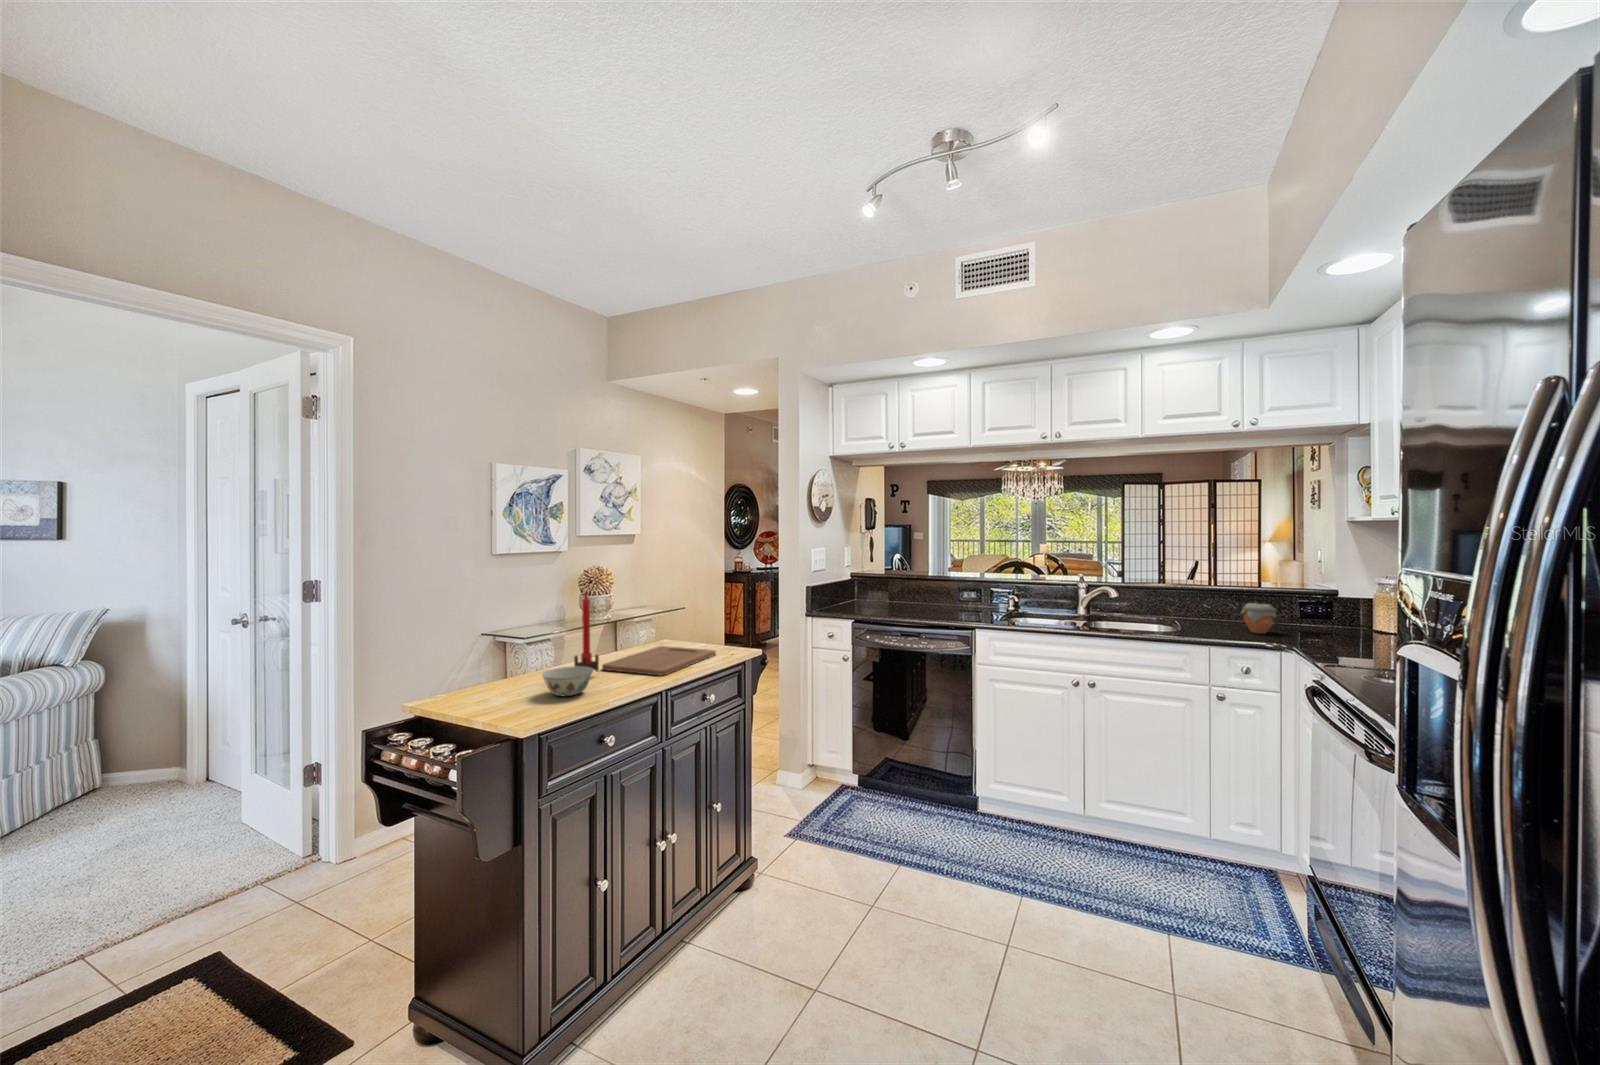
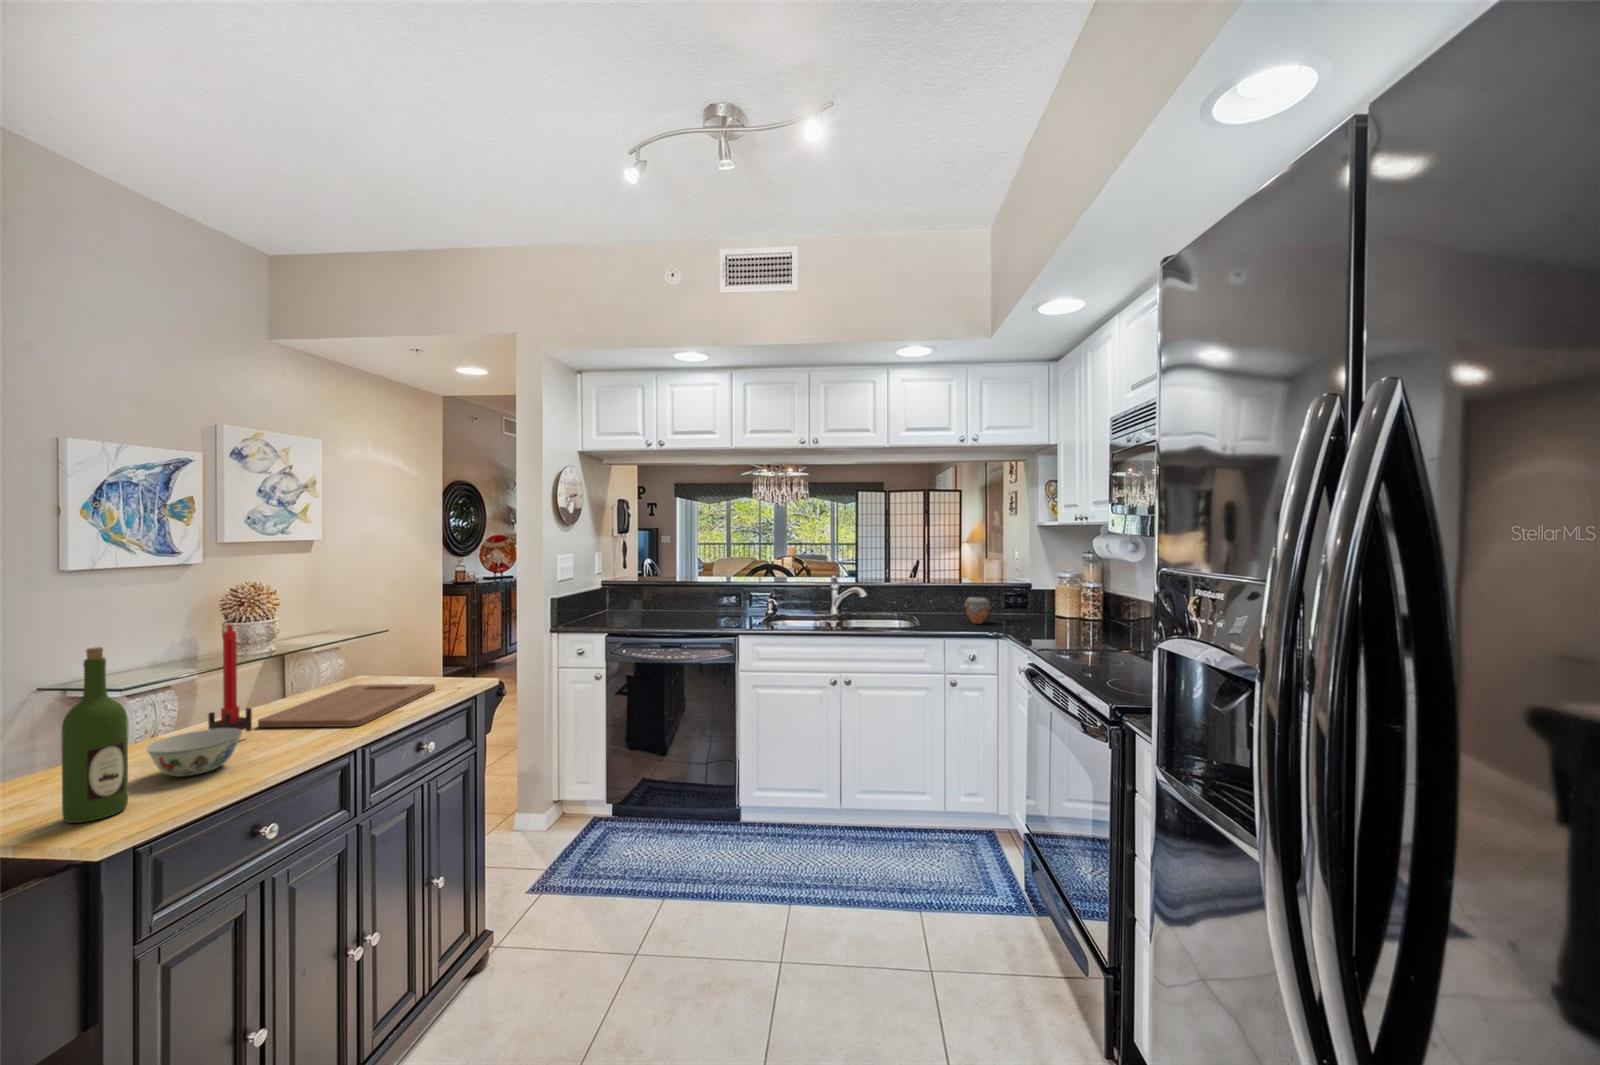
wine bottle: none [502,604,533,716] -> present [62,647,128,823]

